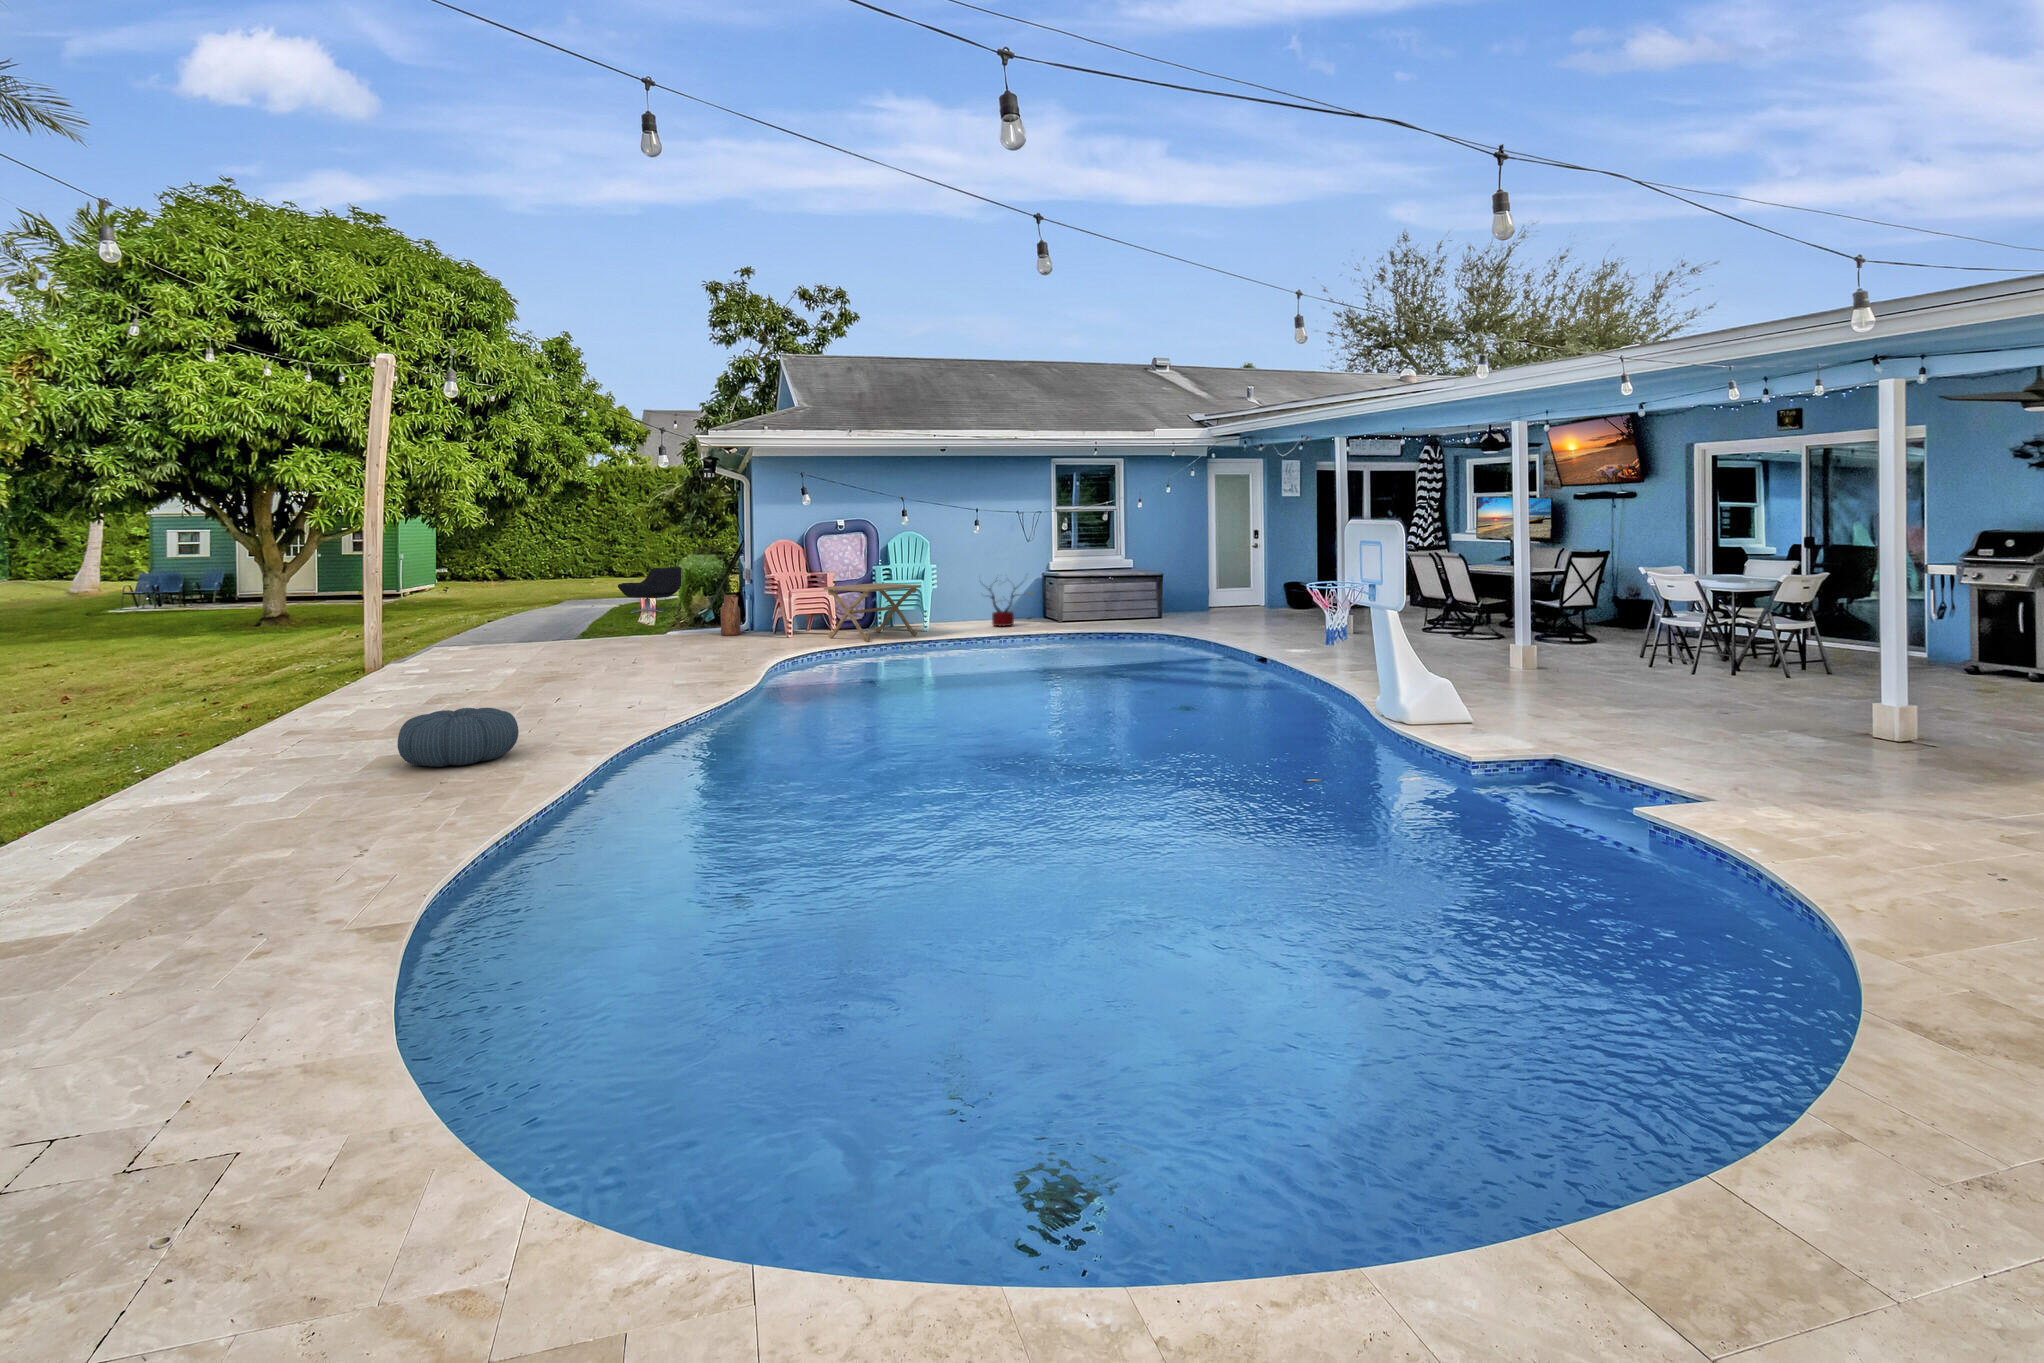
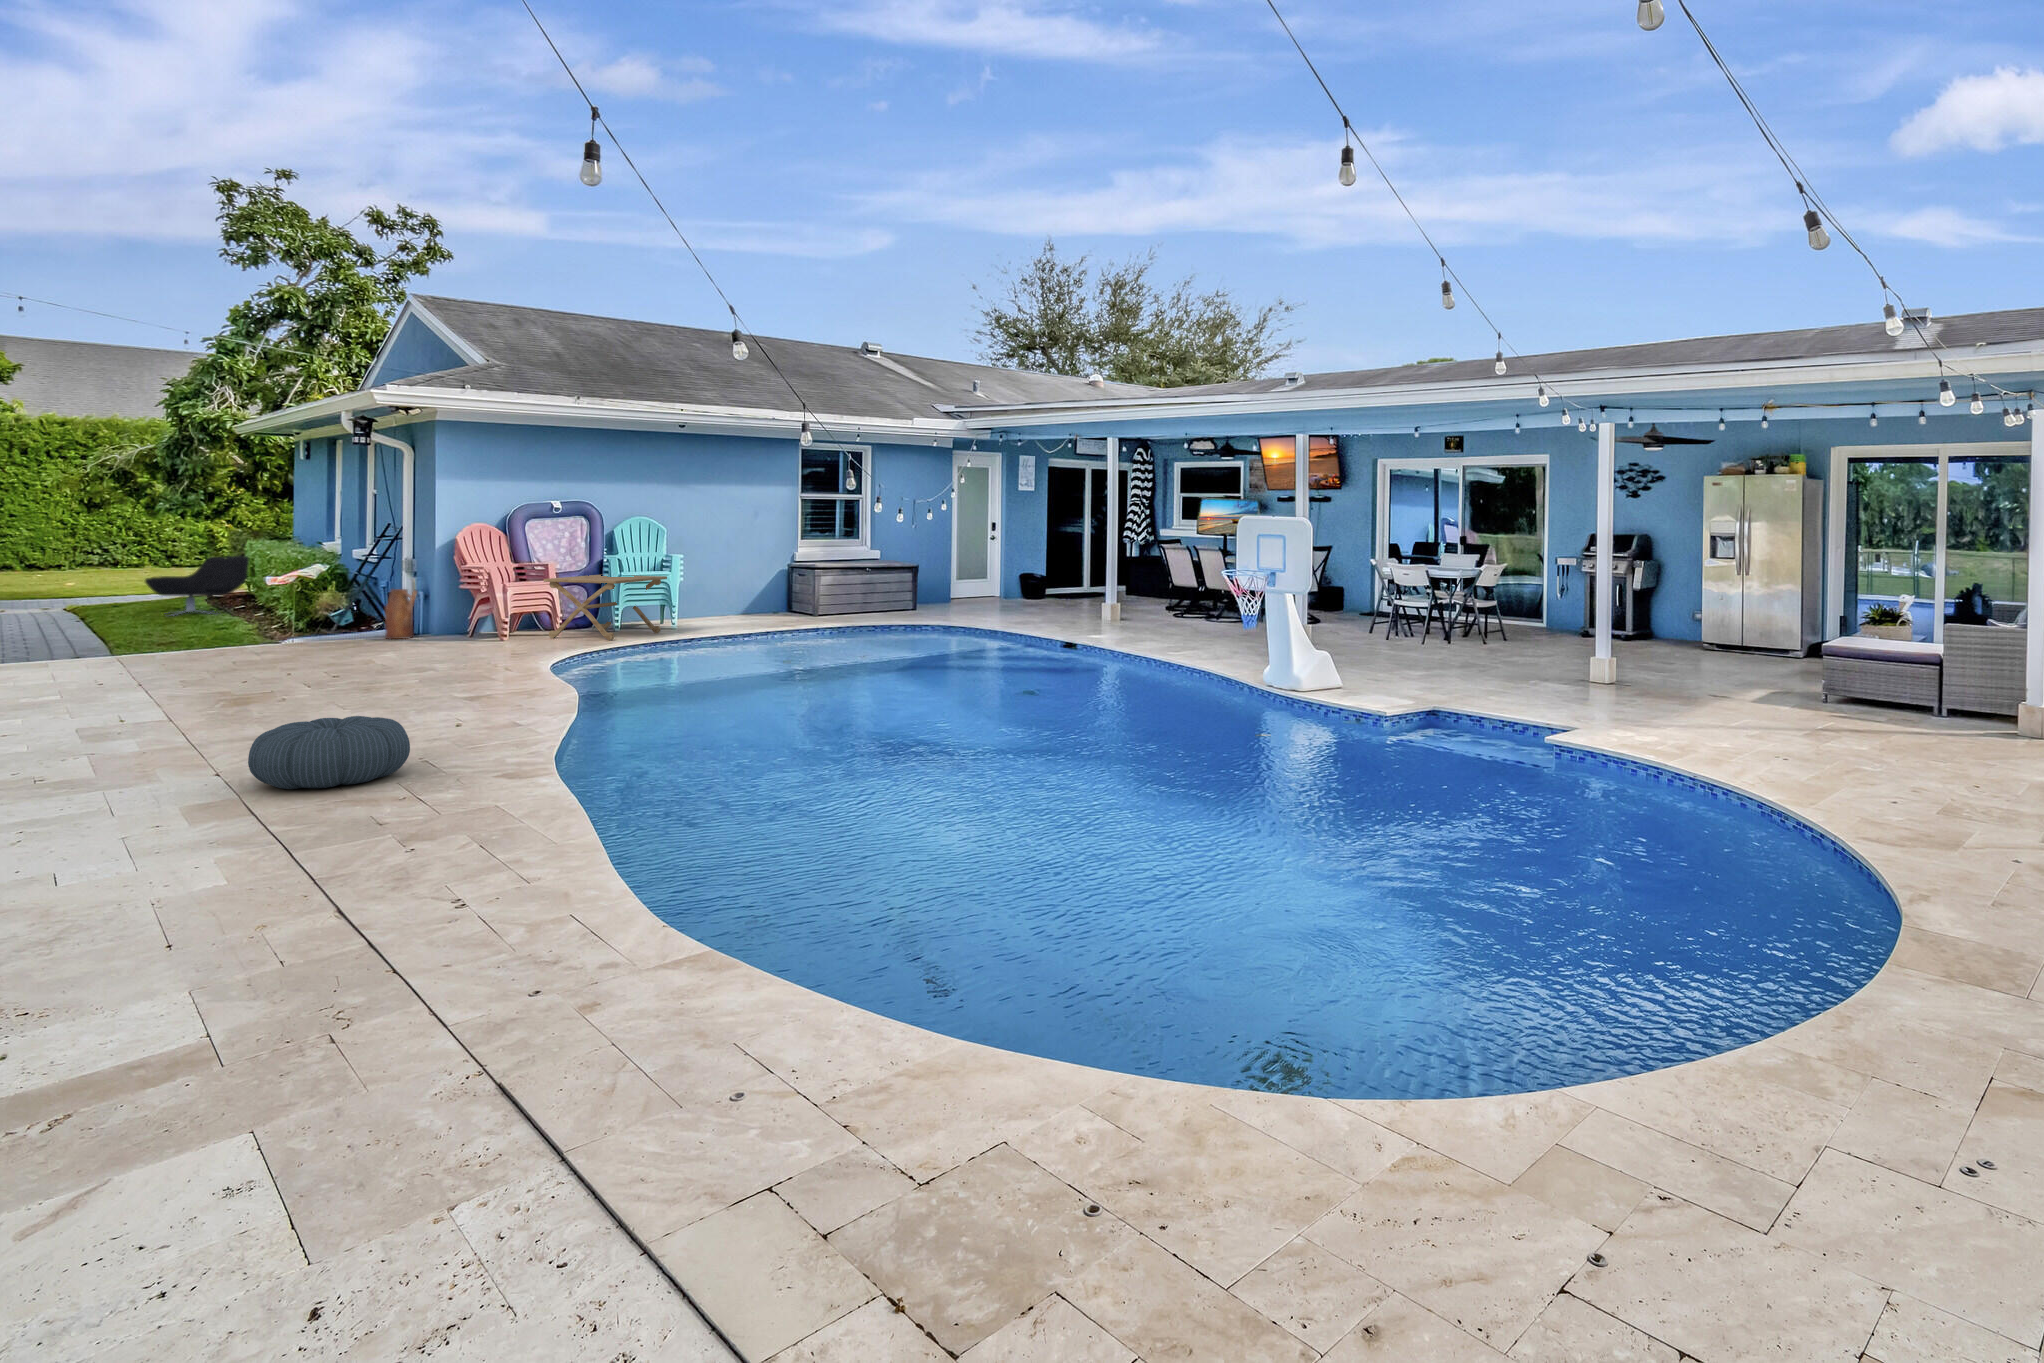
decorative plant: present [982,581,1032,626] -> none [711,564,780,621]

